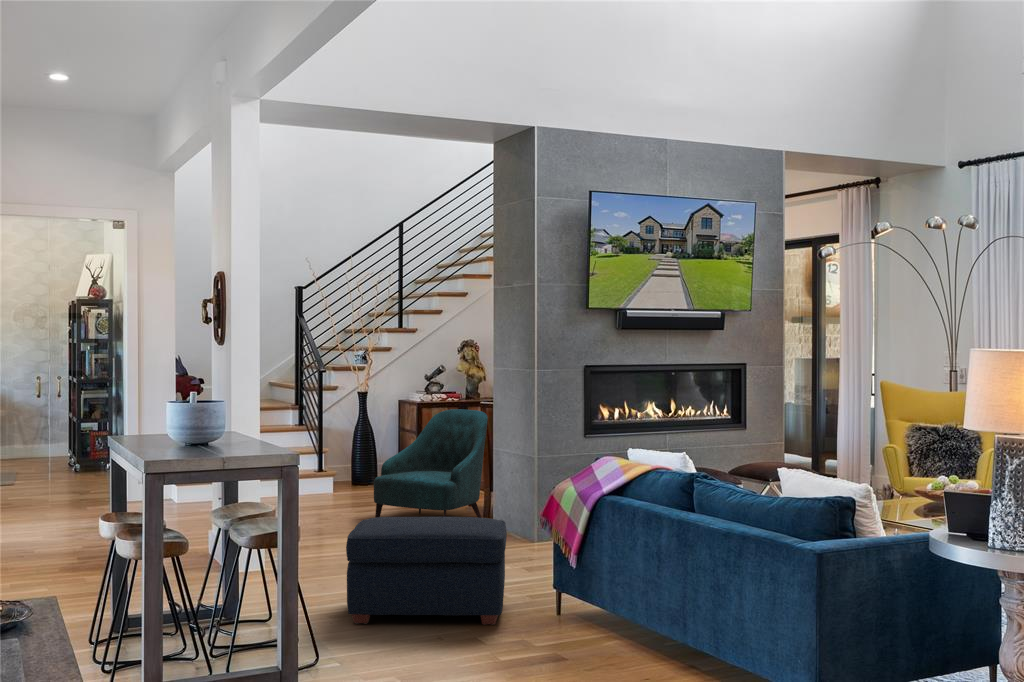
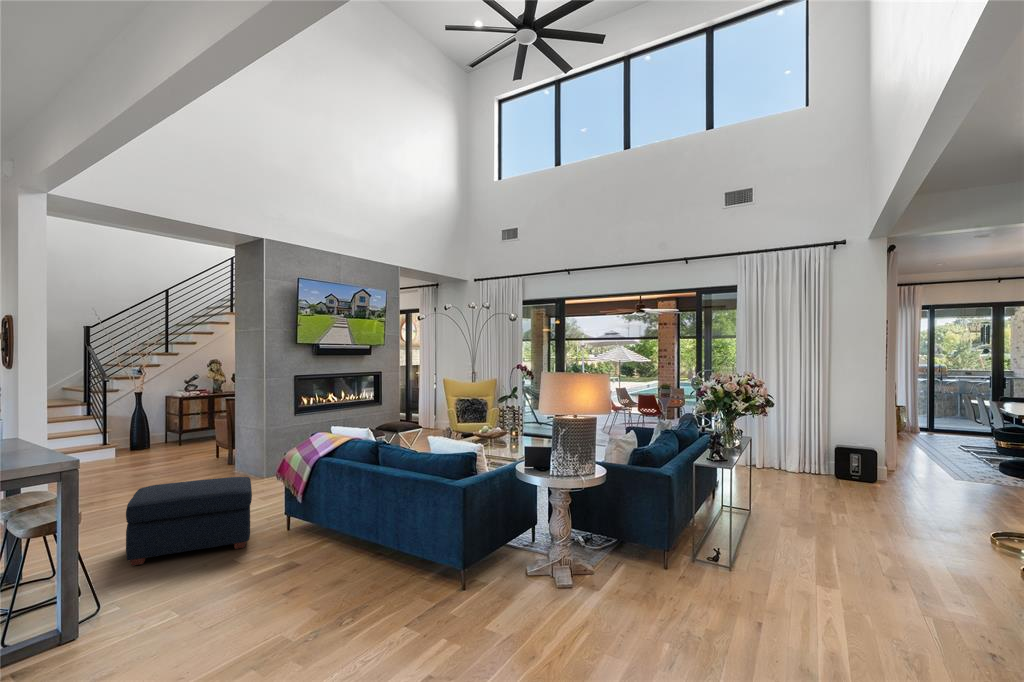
armchair: present [374,409,488,518] -> none [147,403,230,479]

